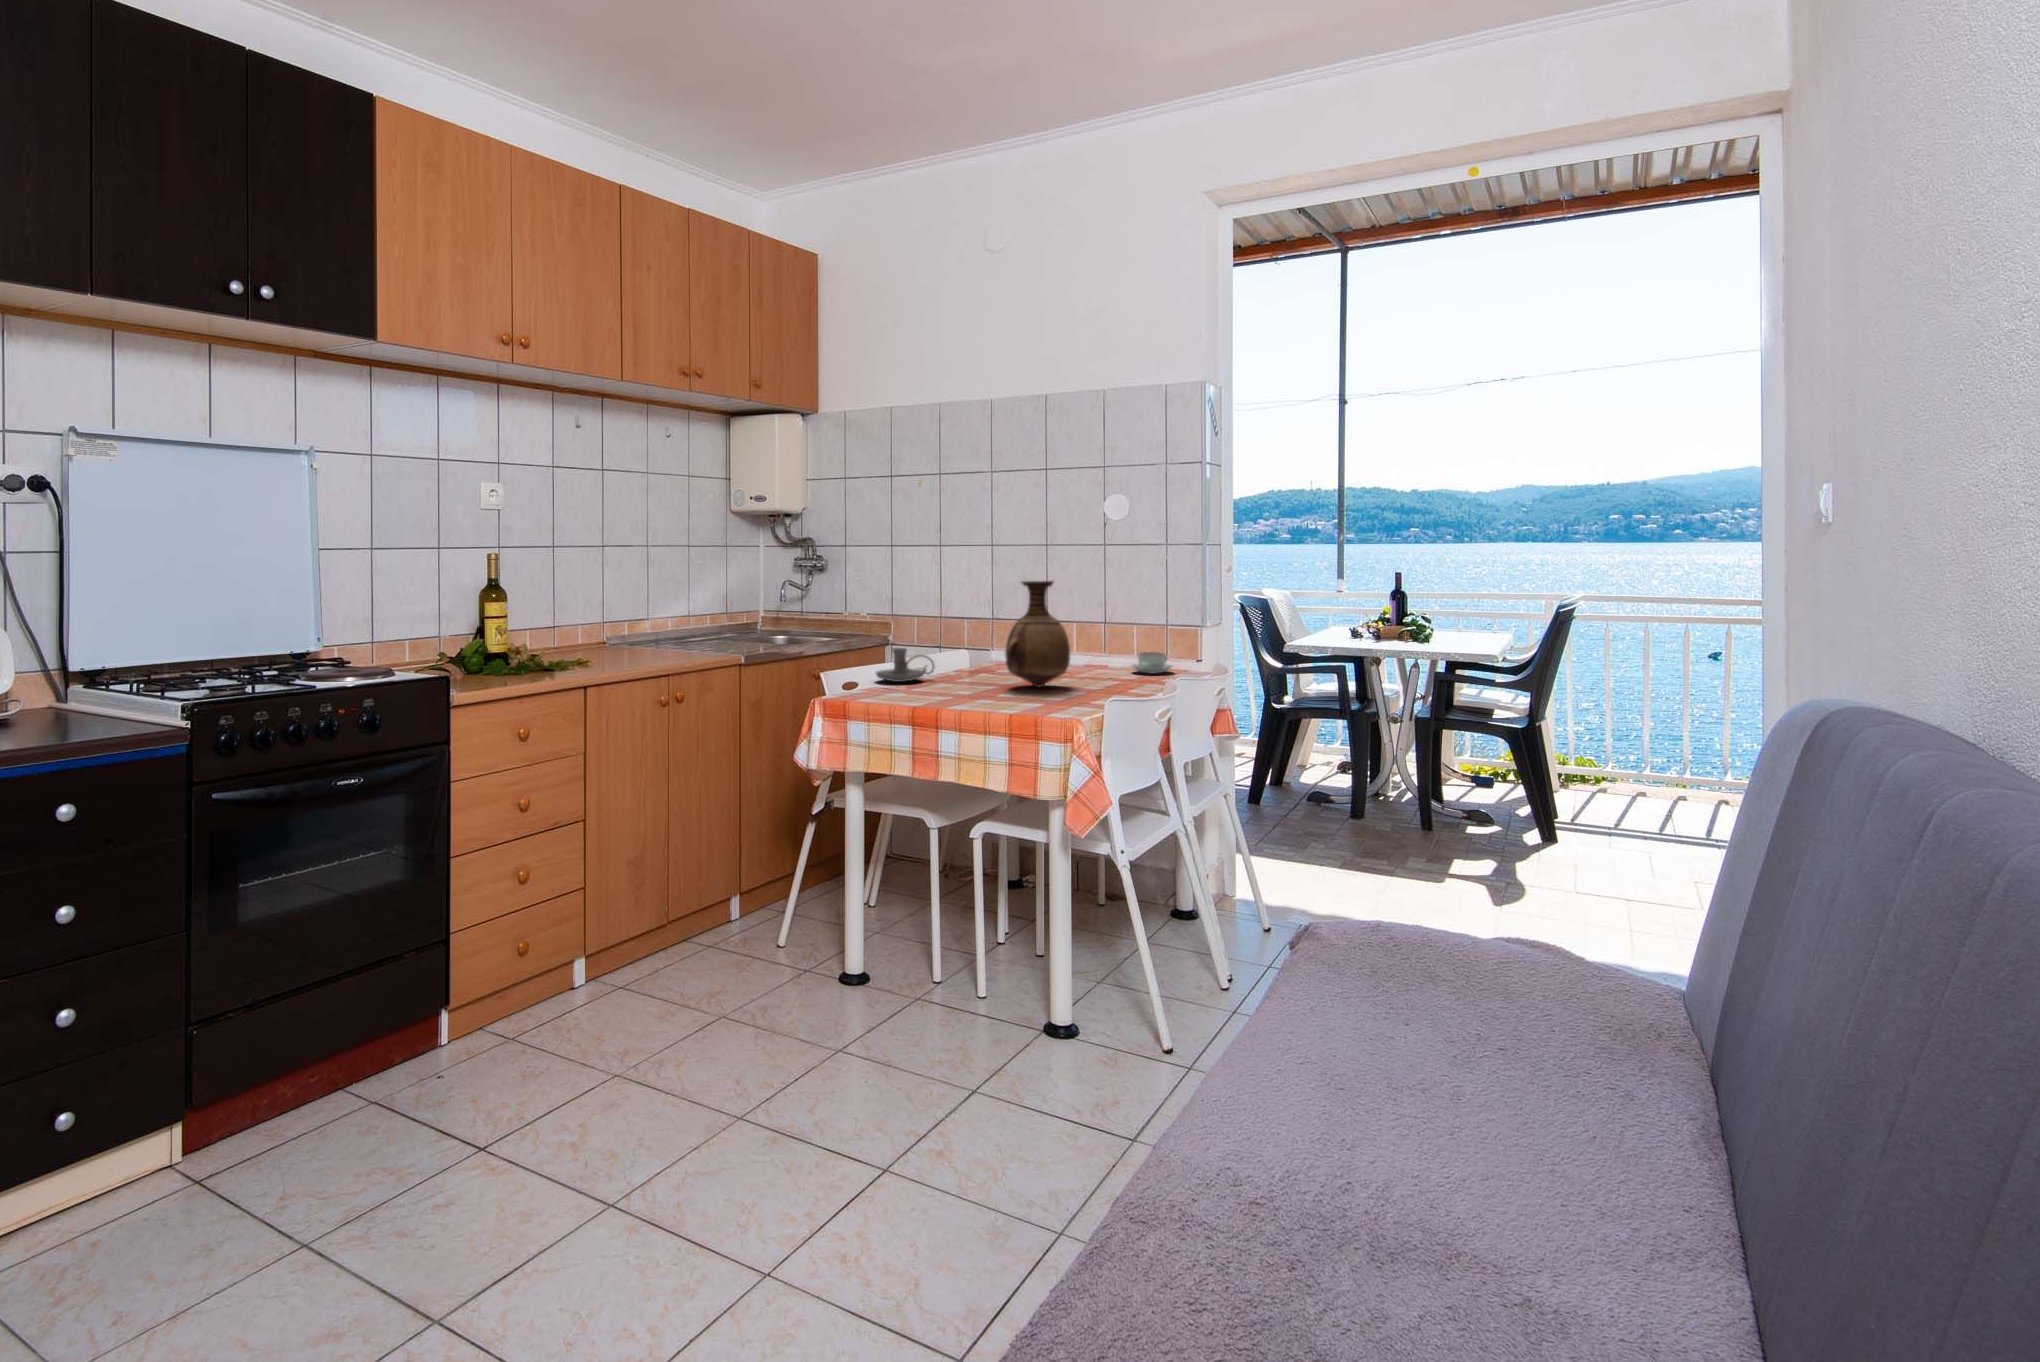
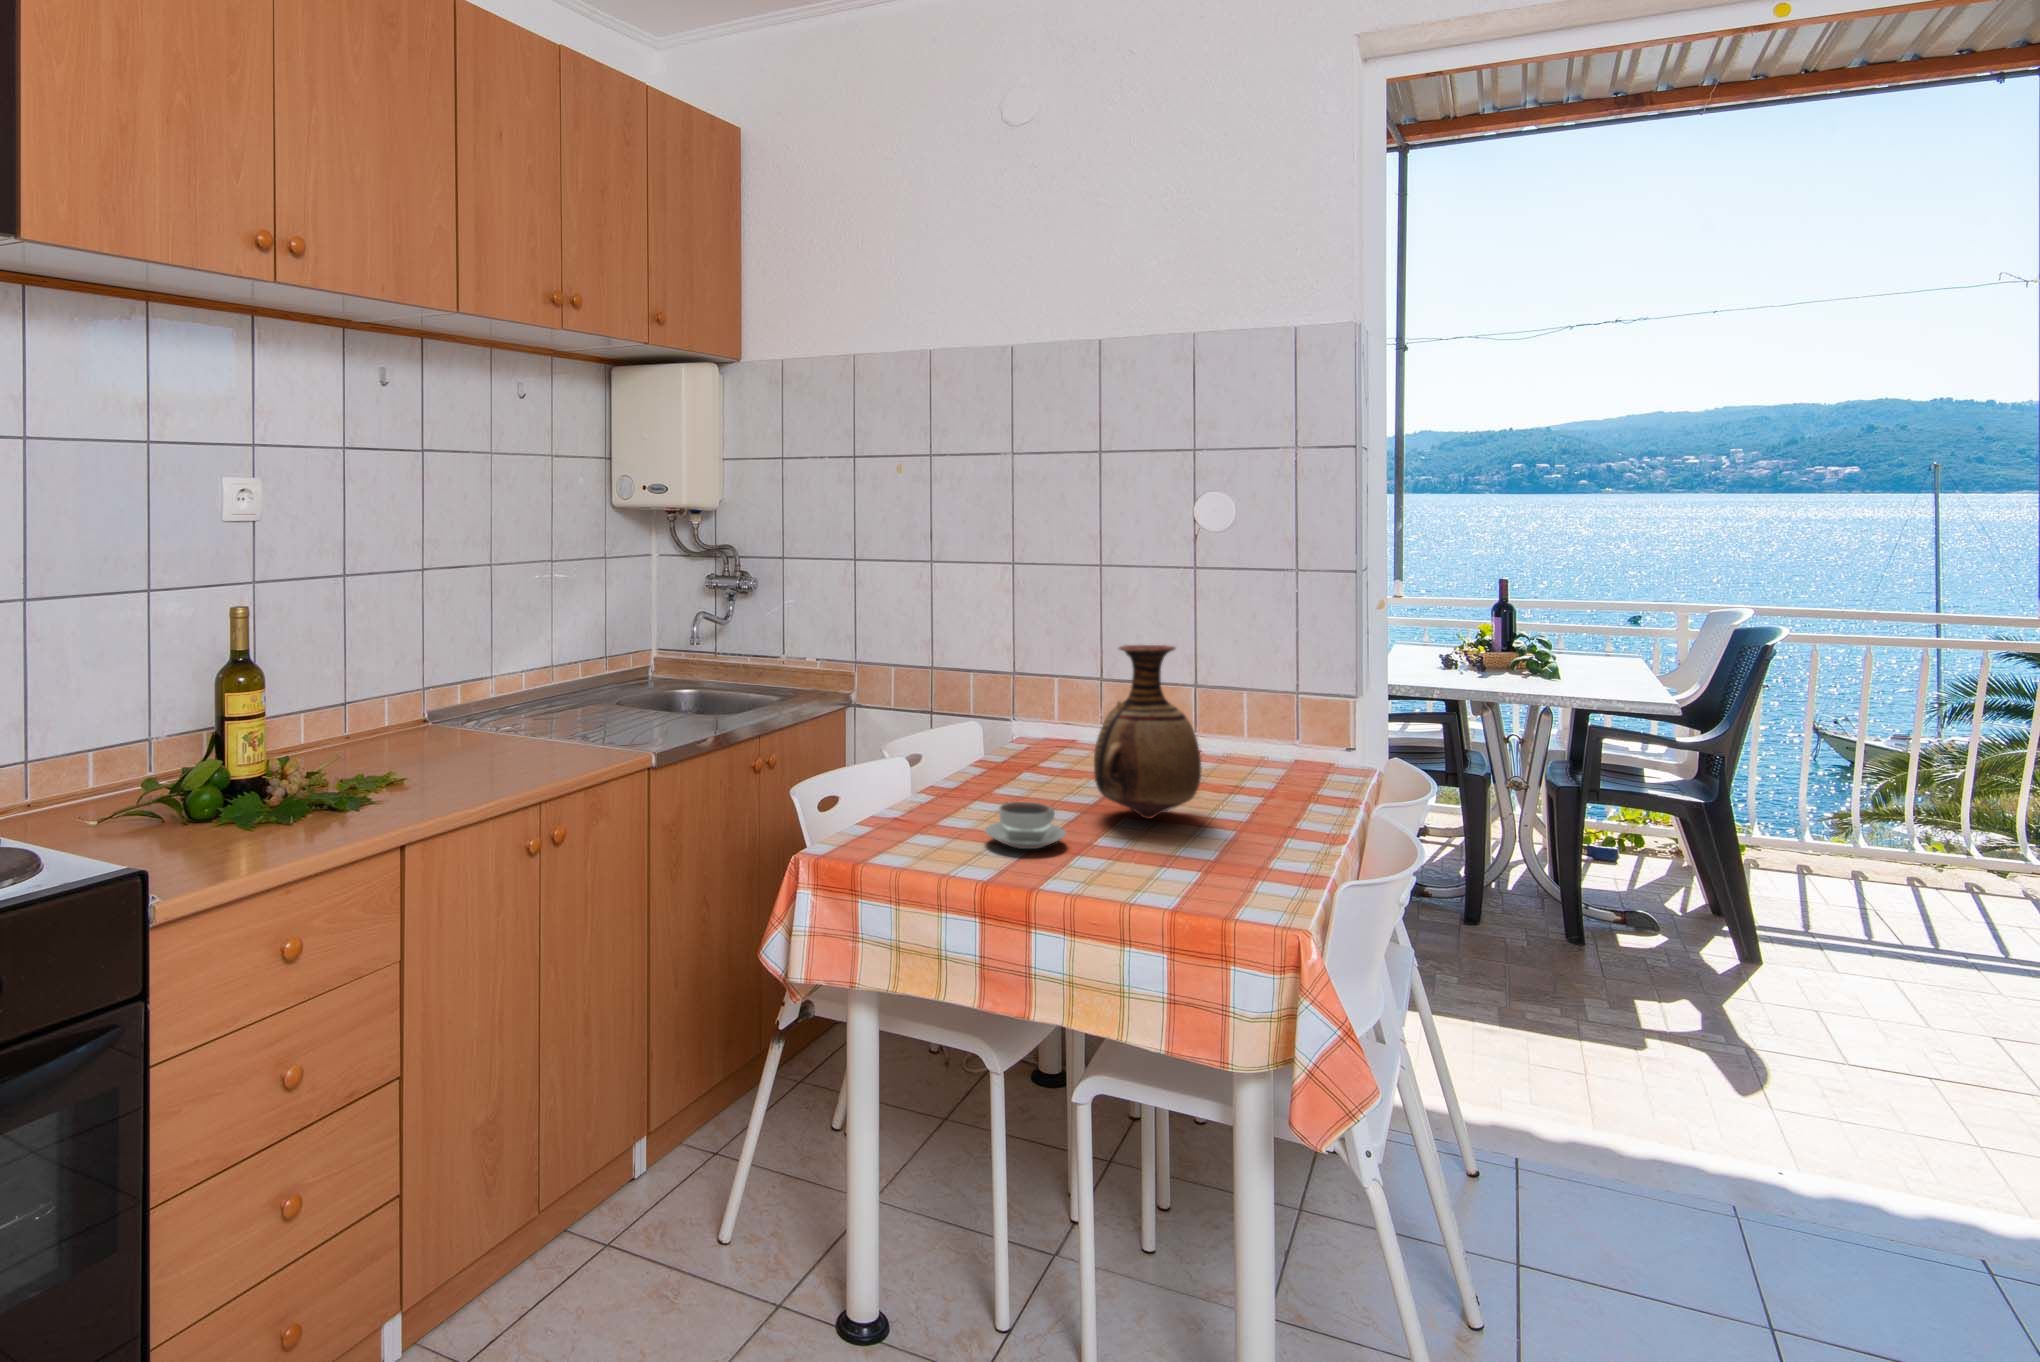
candle holder: present [876,648,934,682] -> none [872,745,964,802]
coffee cup: present [1131,652,1173,673] -> present [985,802,1066,849]

